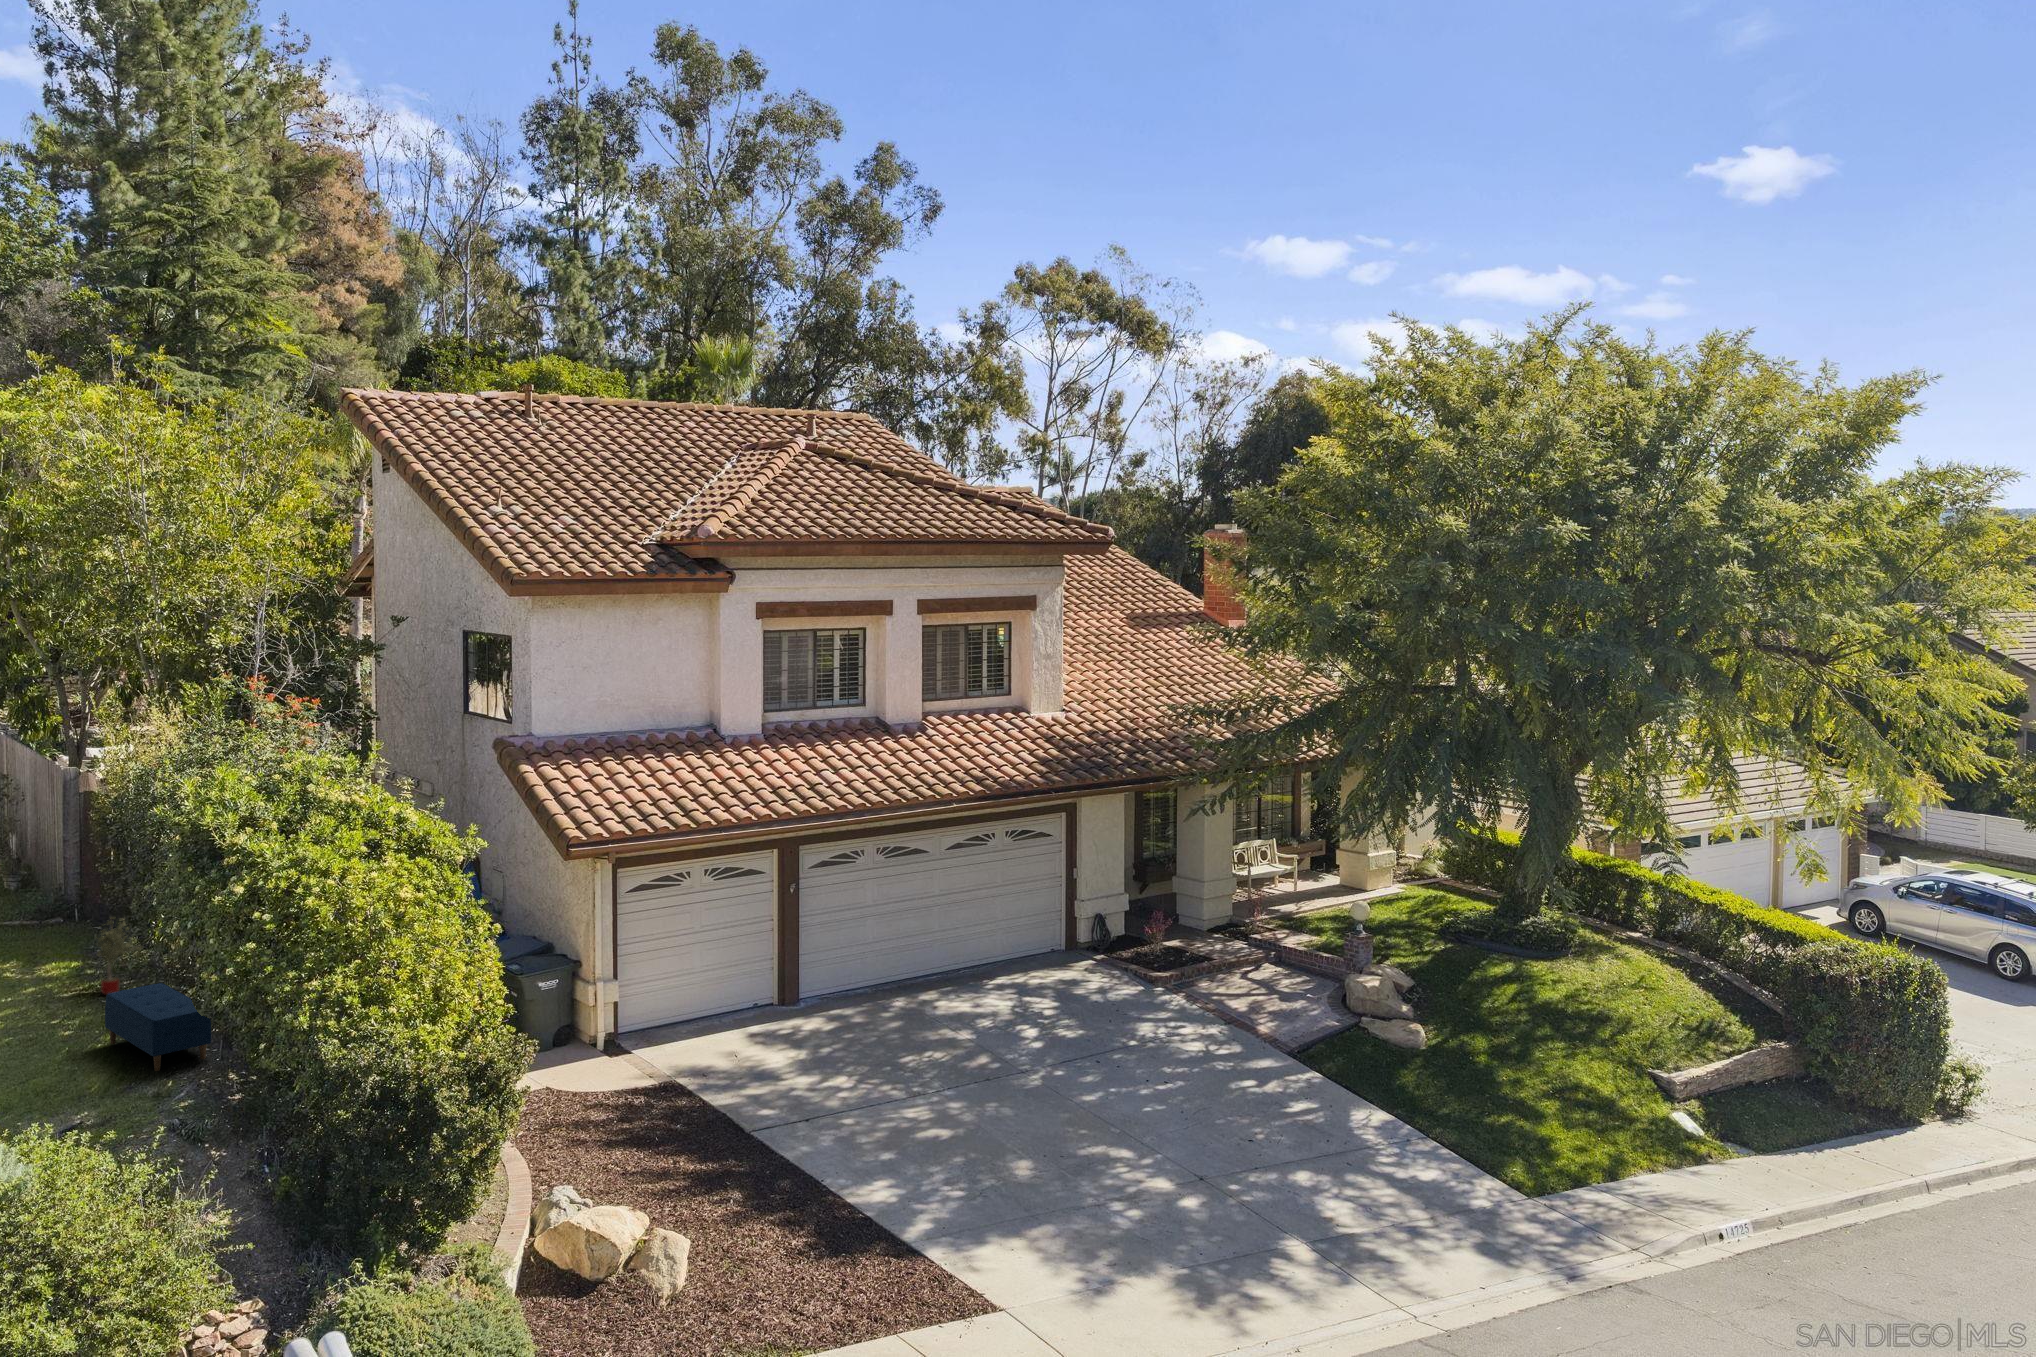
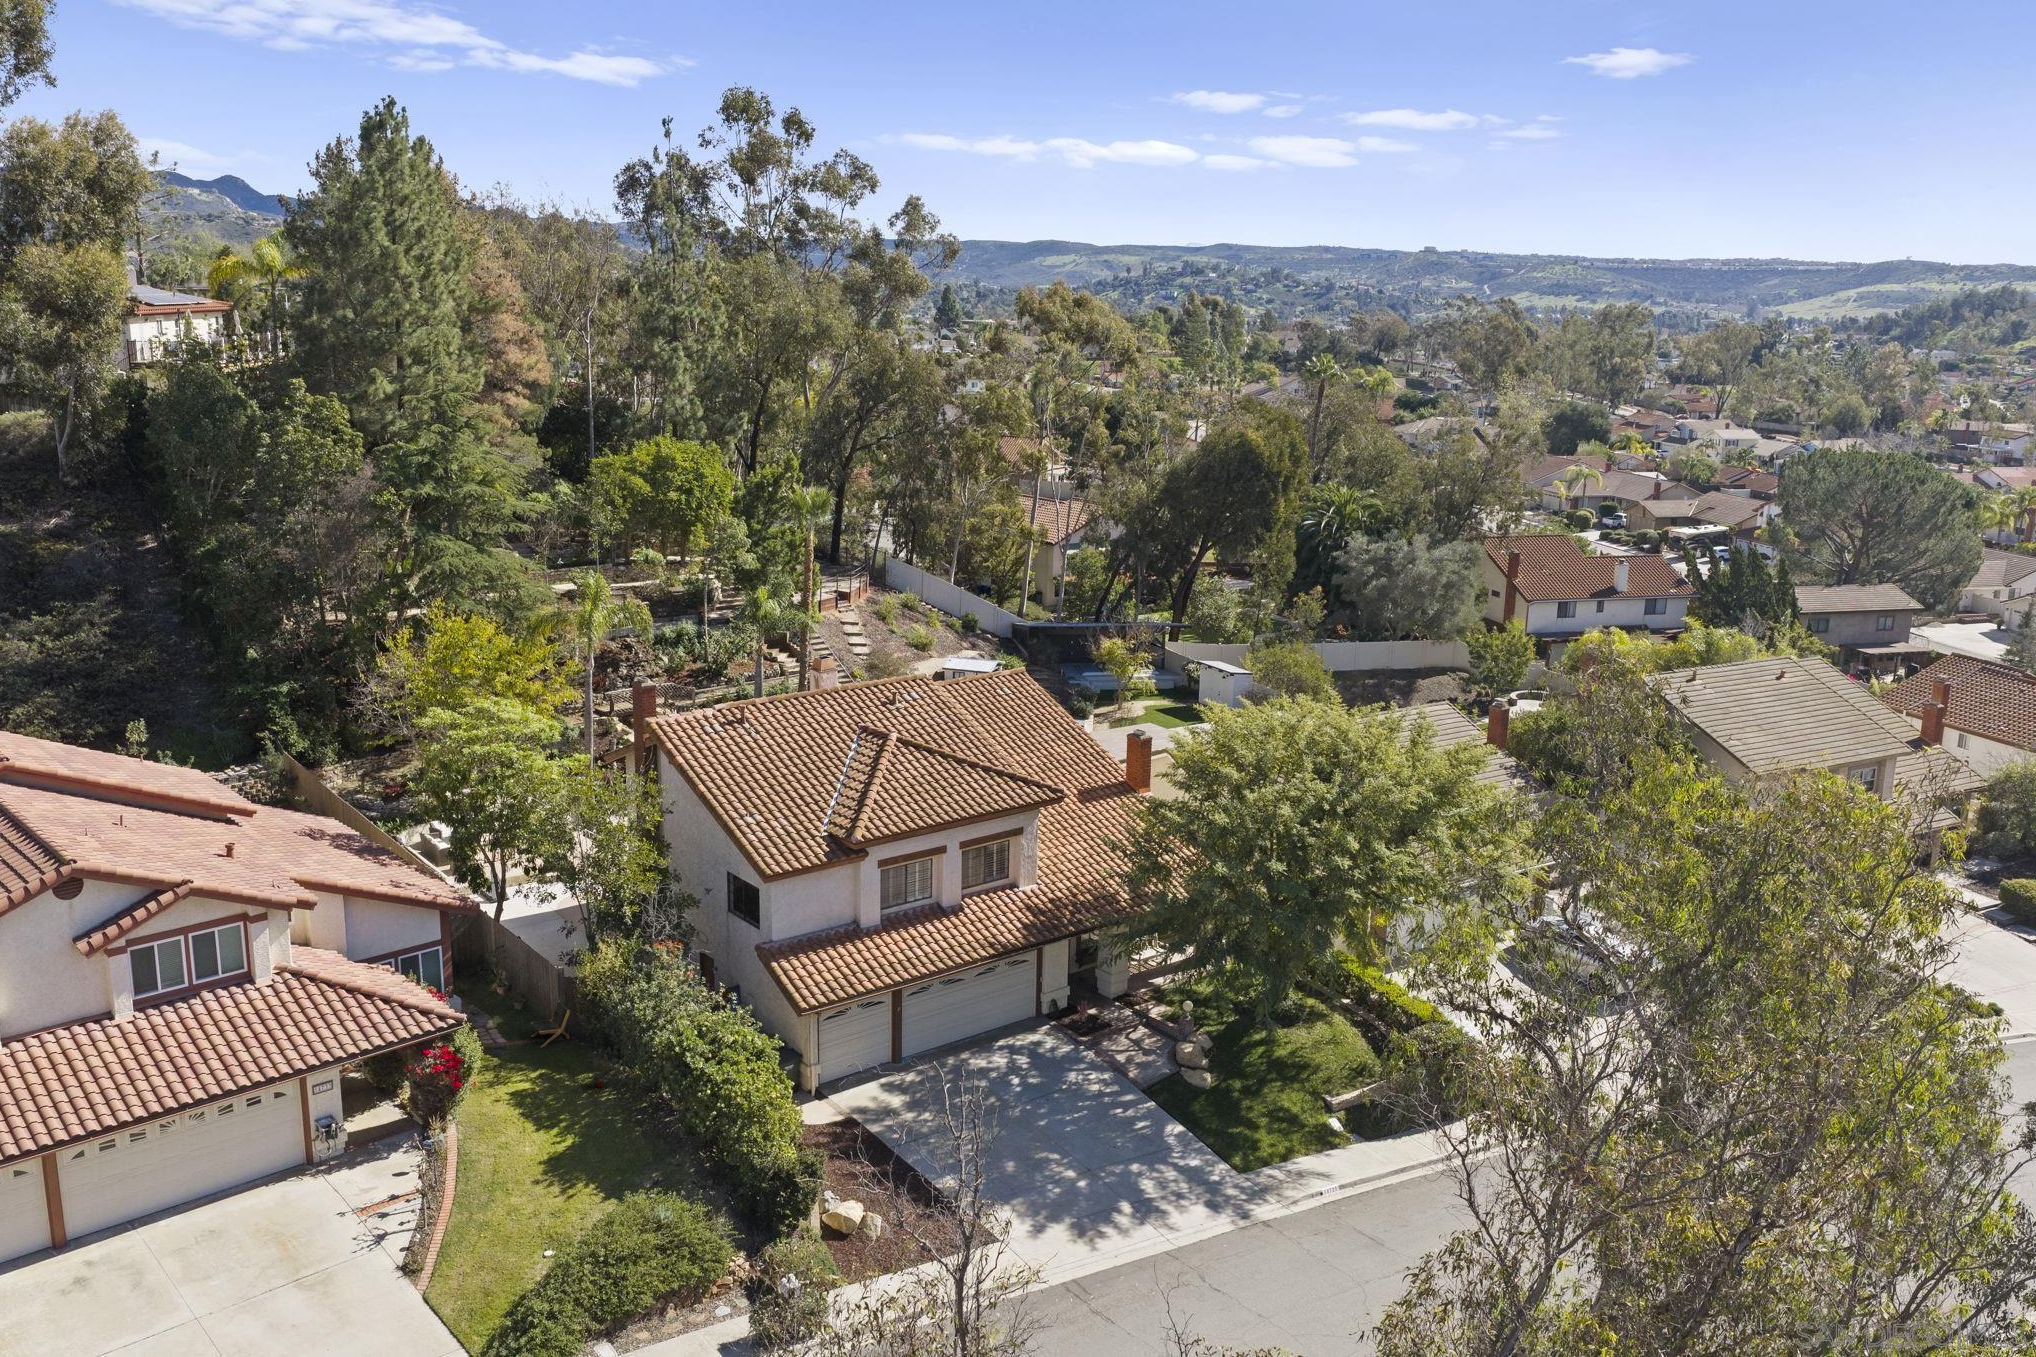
lounge chair: none [30,858,114,942] -> present [531,1000,570,1047]
bench: present [105,983,211,1071] -> none [620,1093,668,1137]

